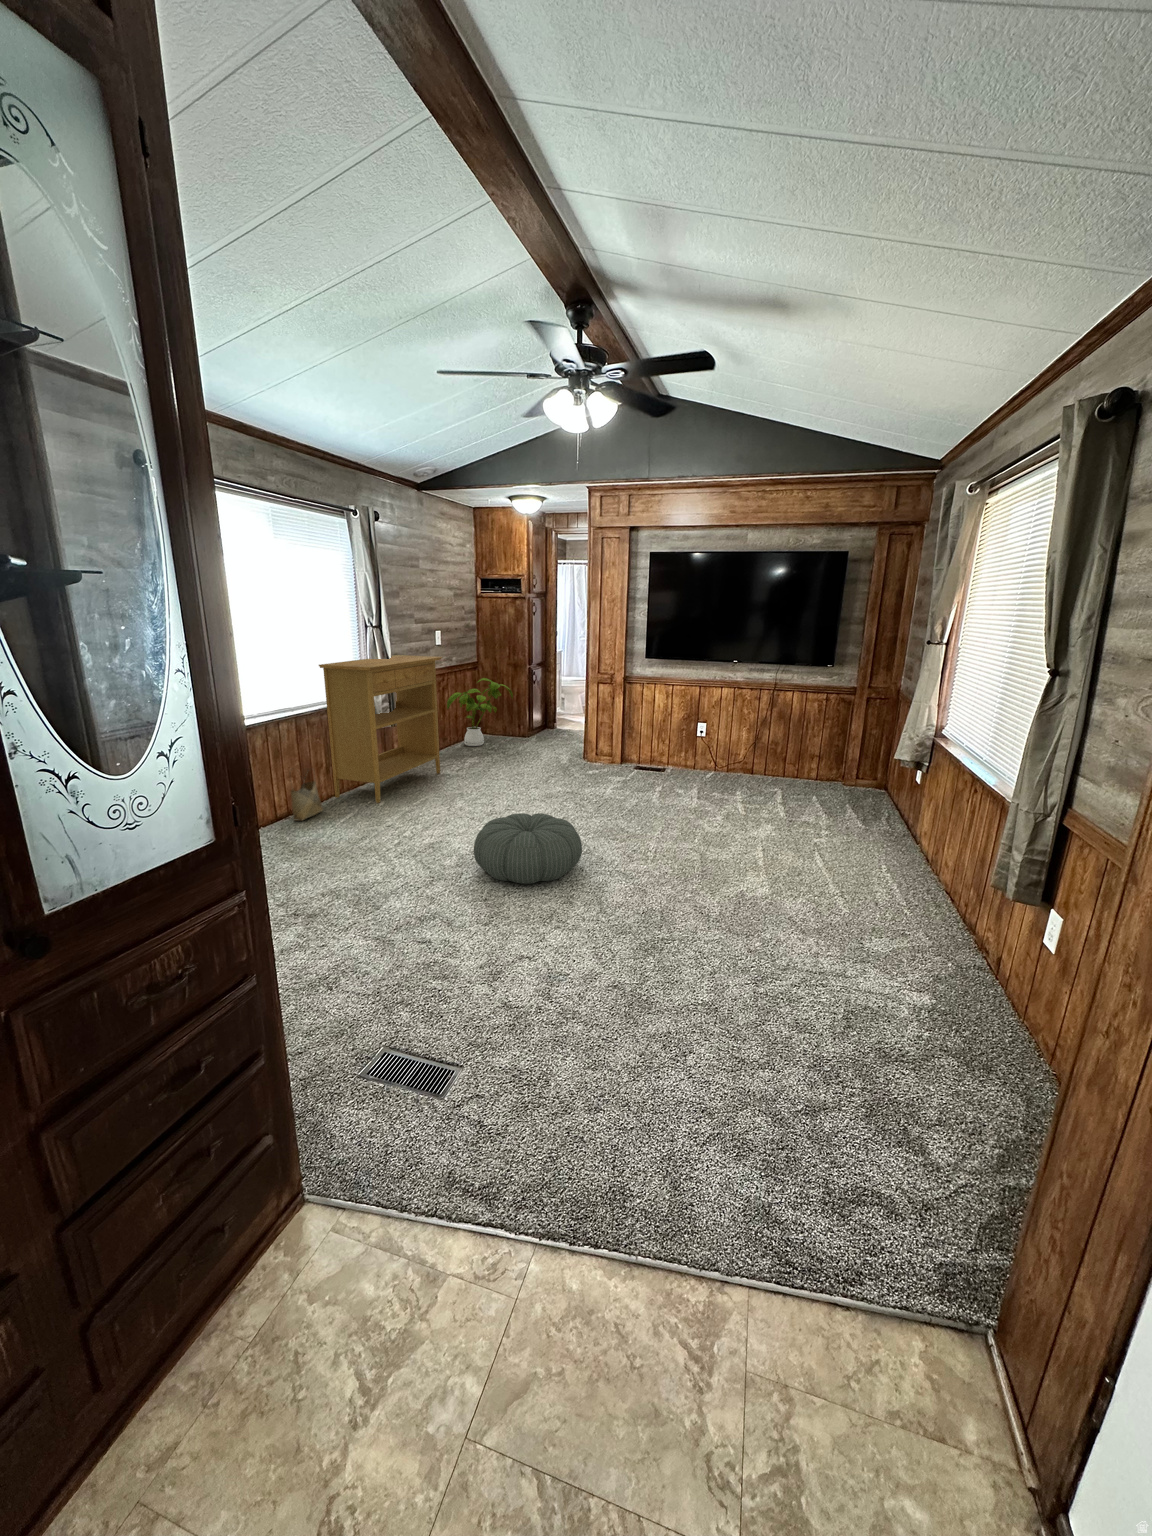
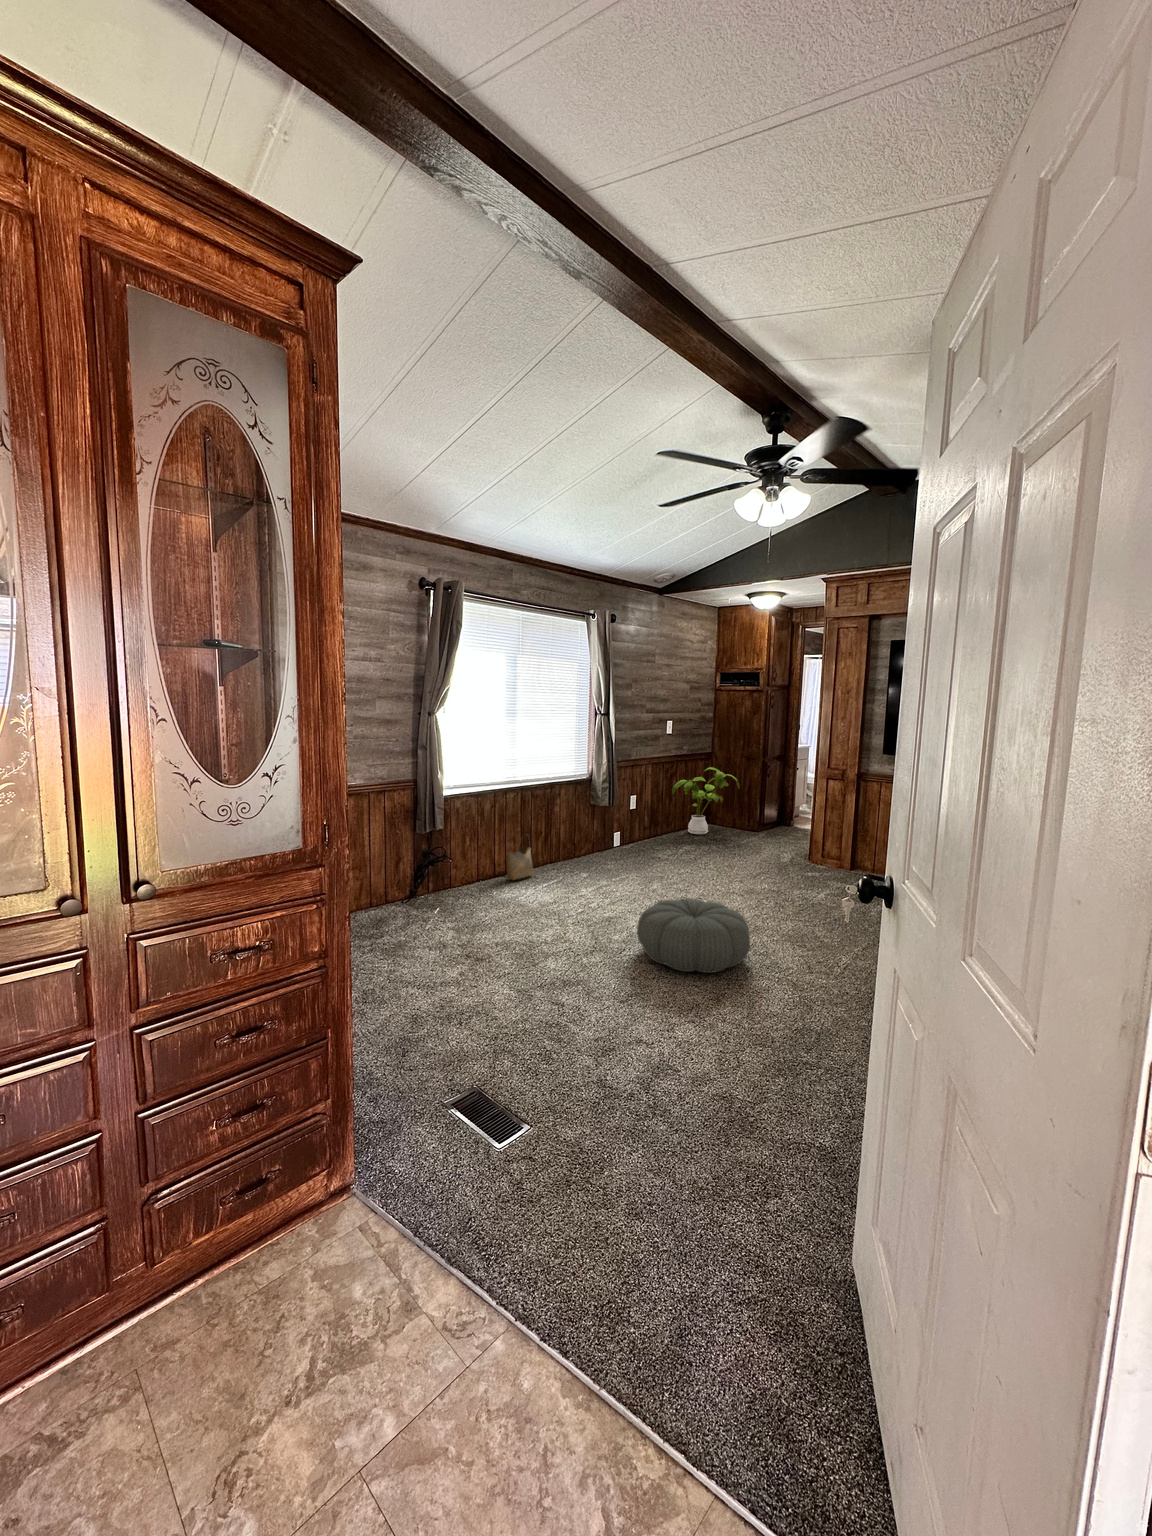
console table: present [319,655,443,803] -> none [546,741,662,874]

